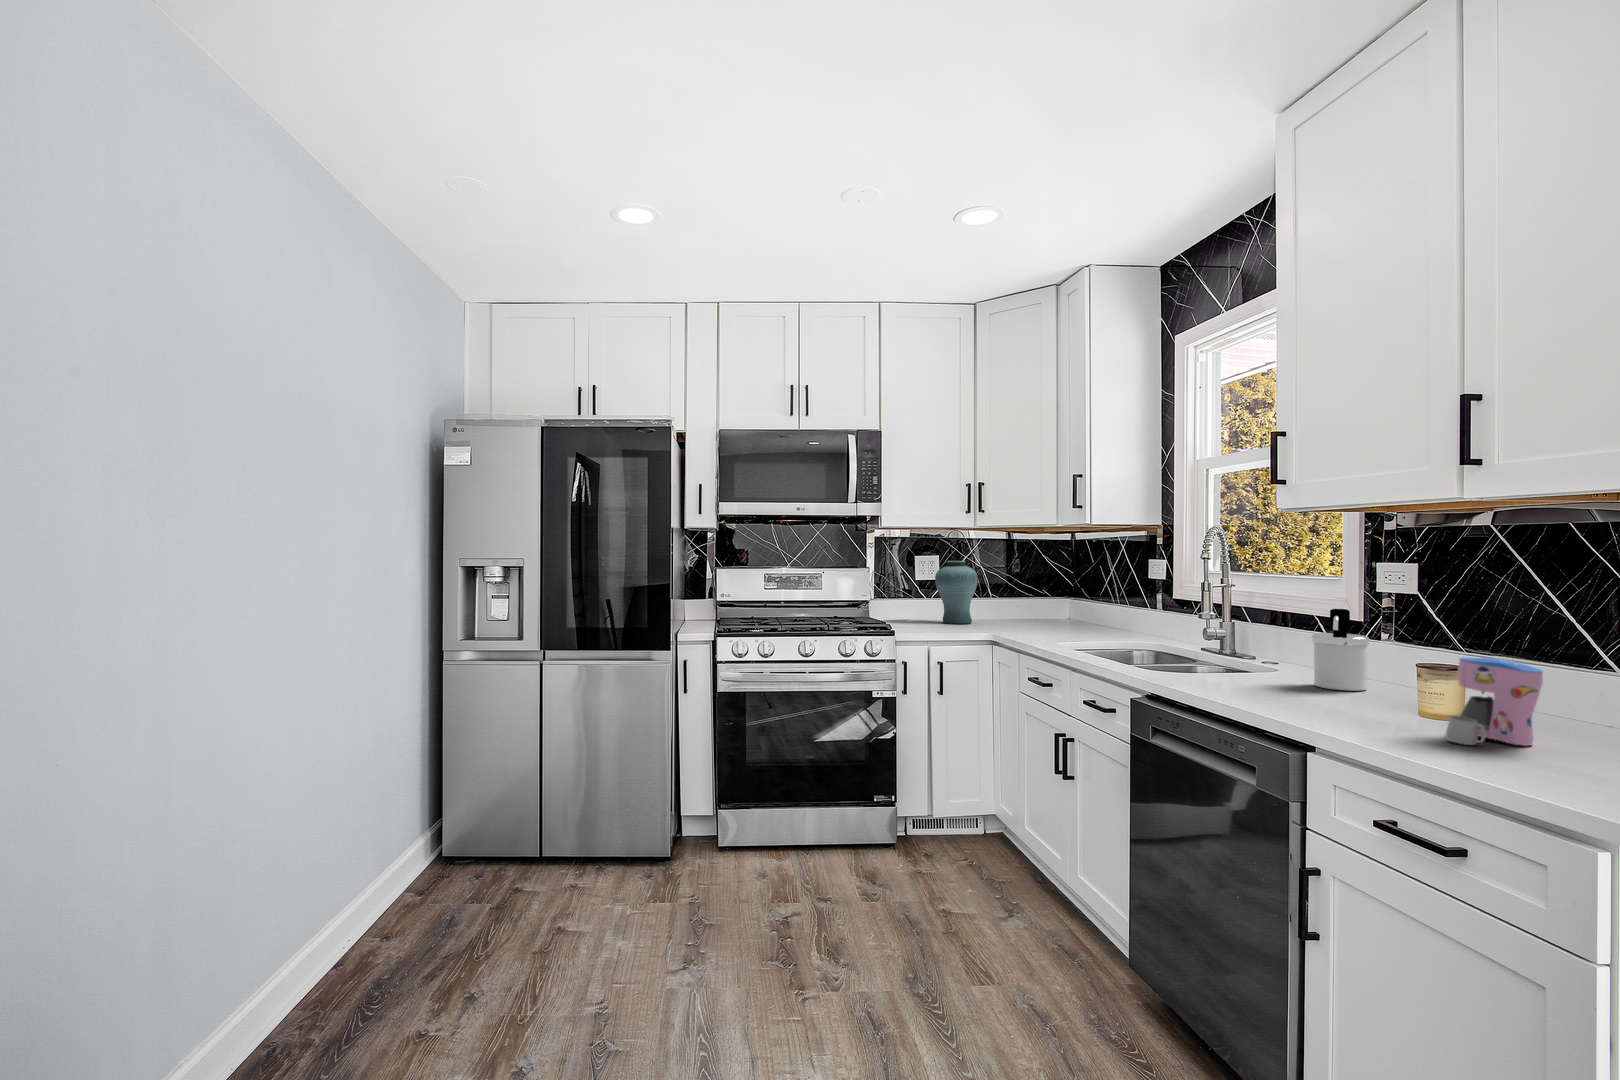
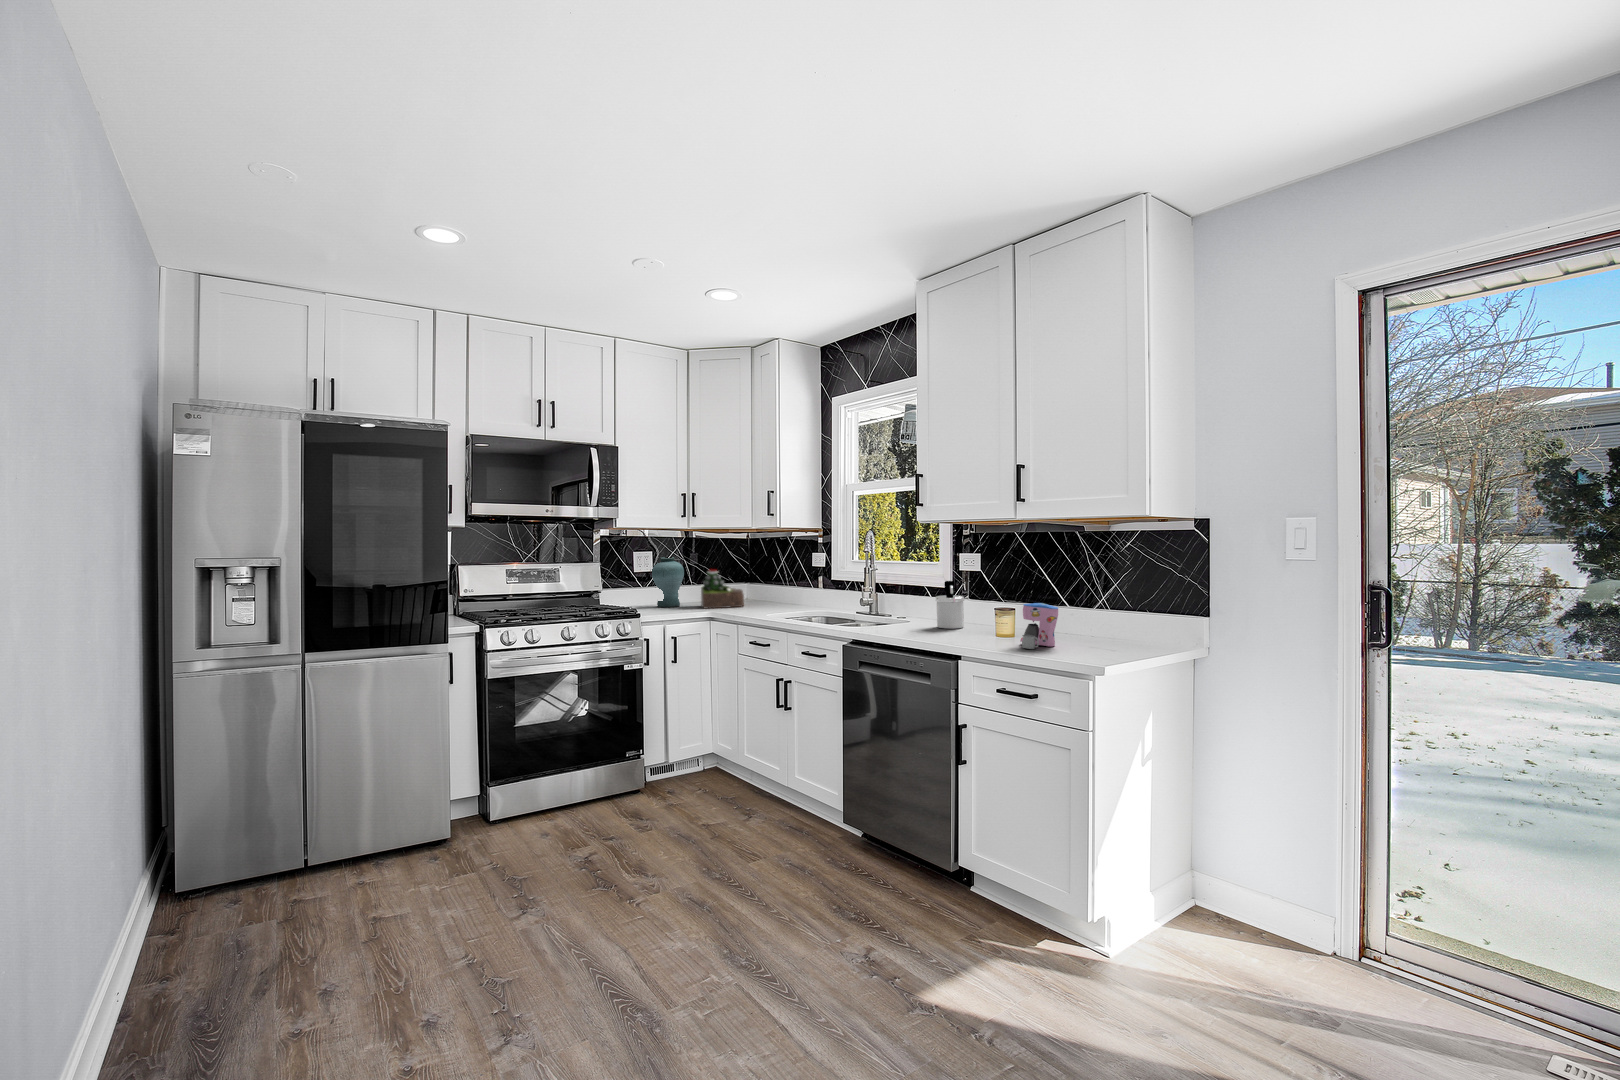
succulent plant: none [995,578,1053,630] -> present [701,569,744,608]

